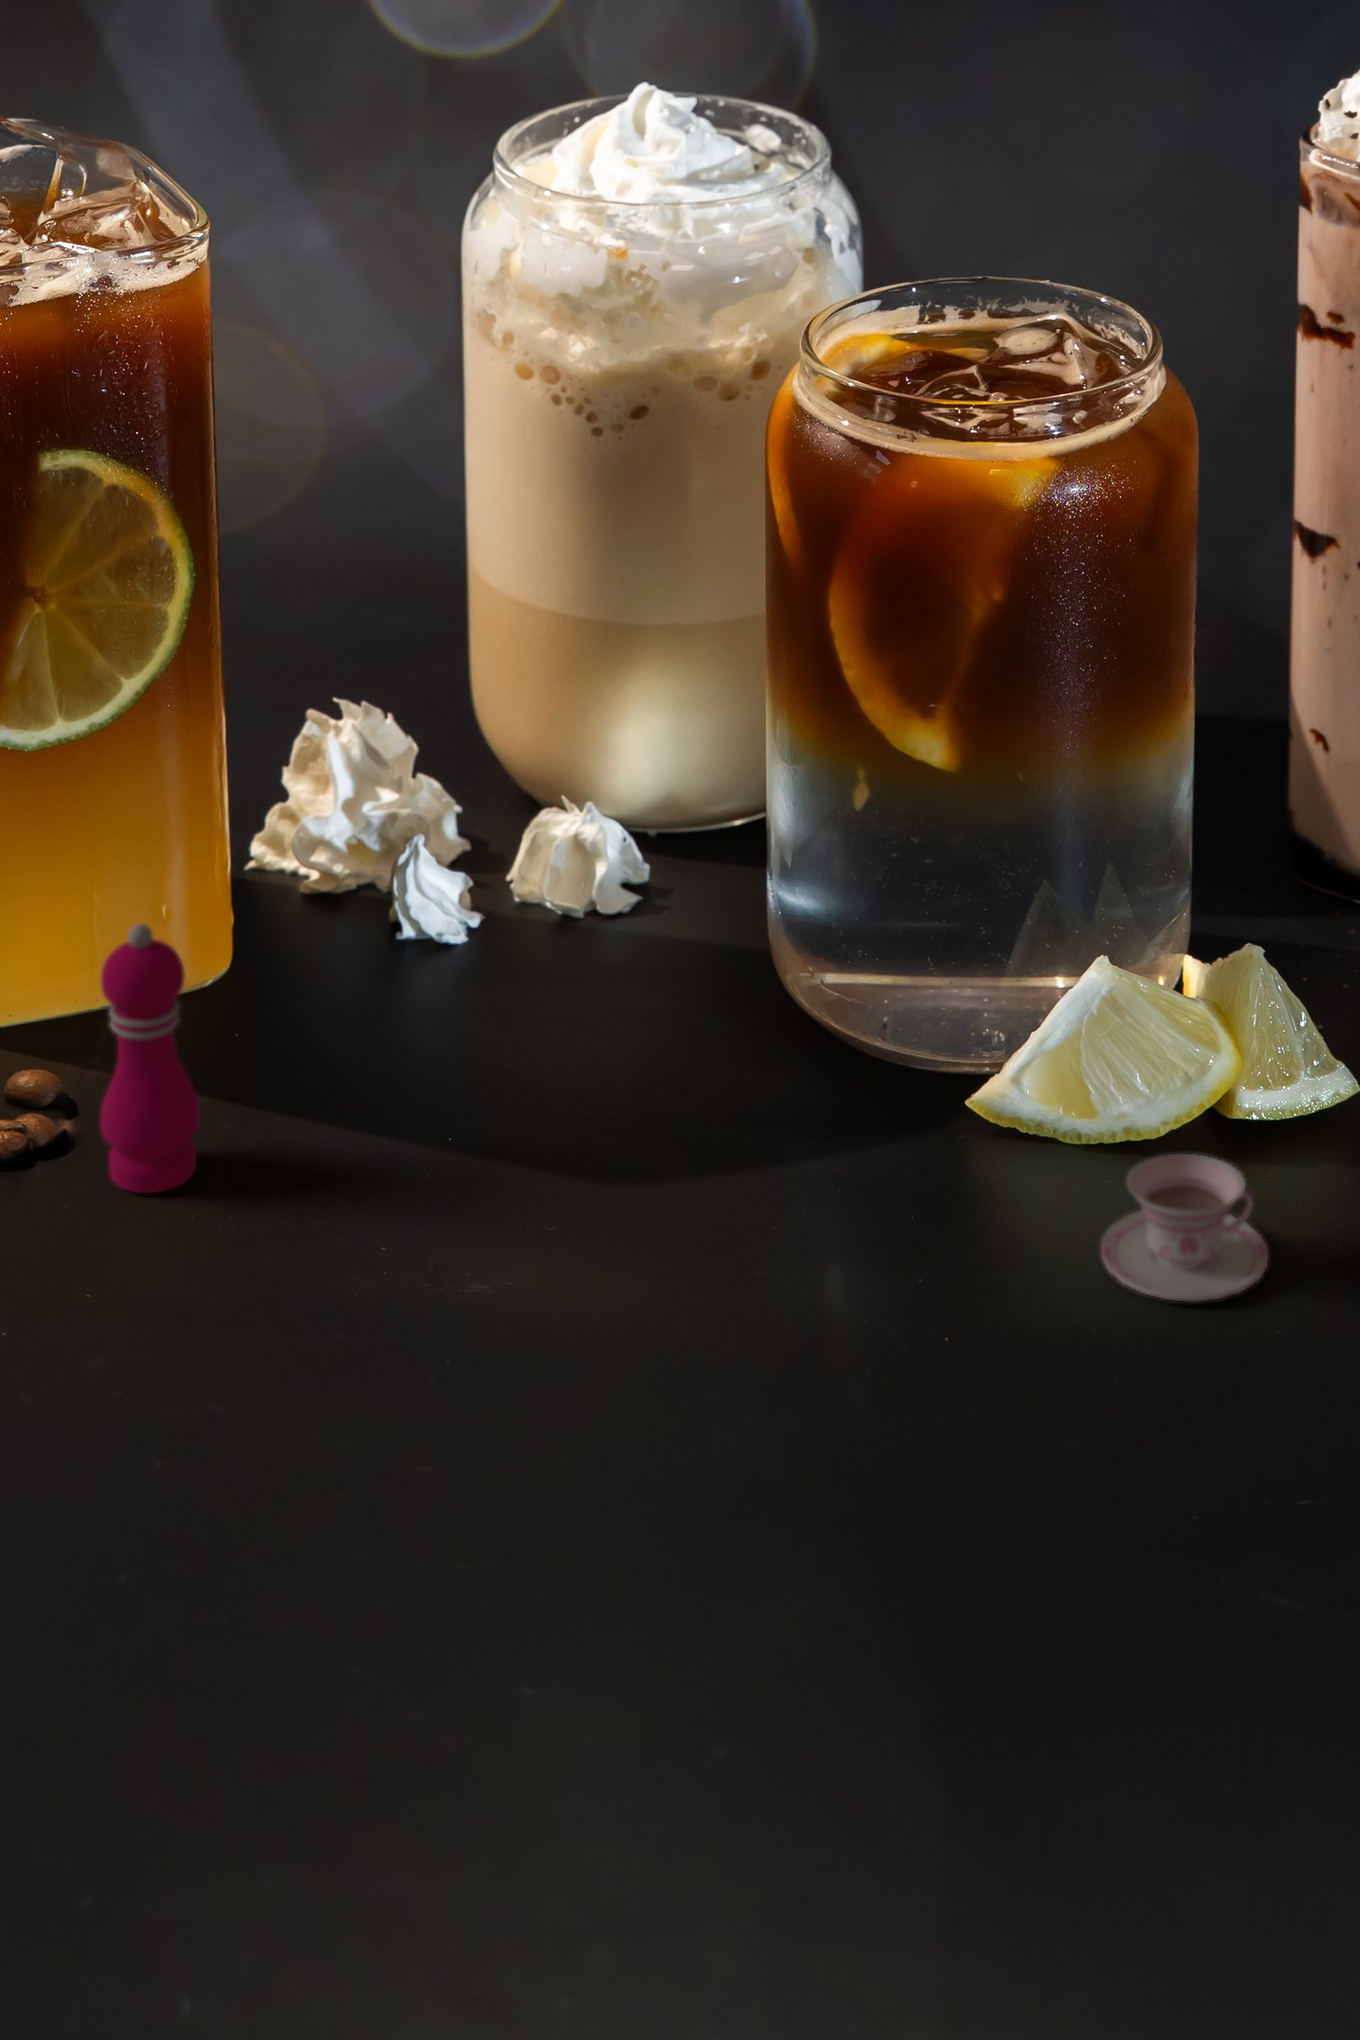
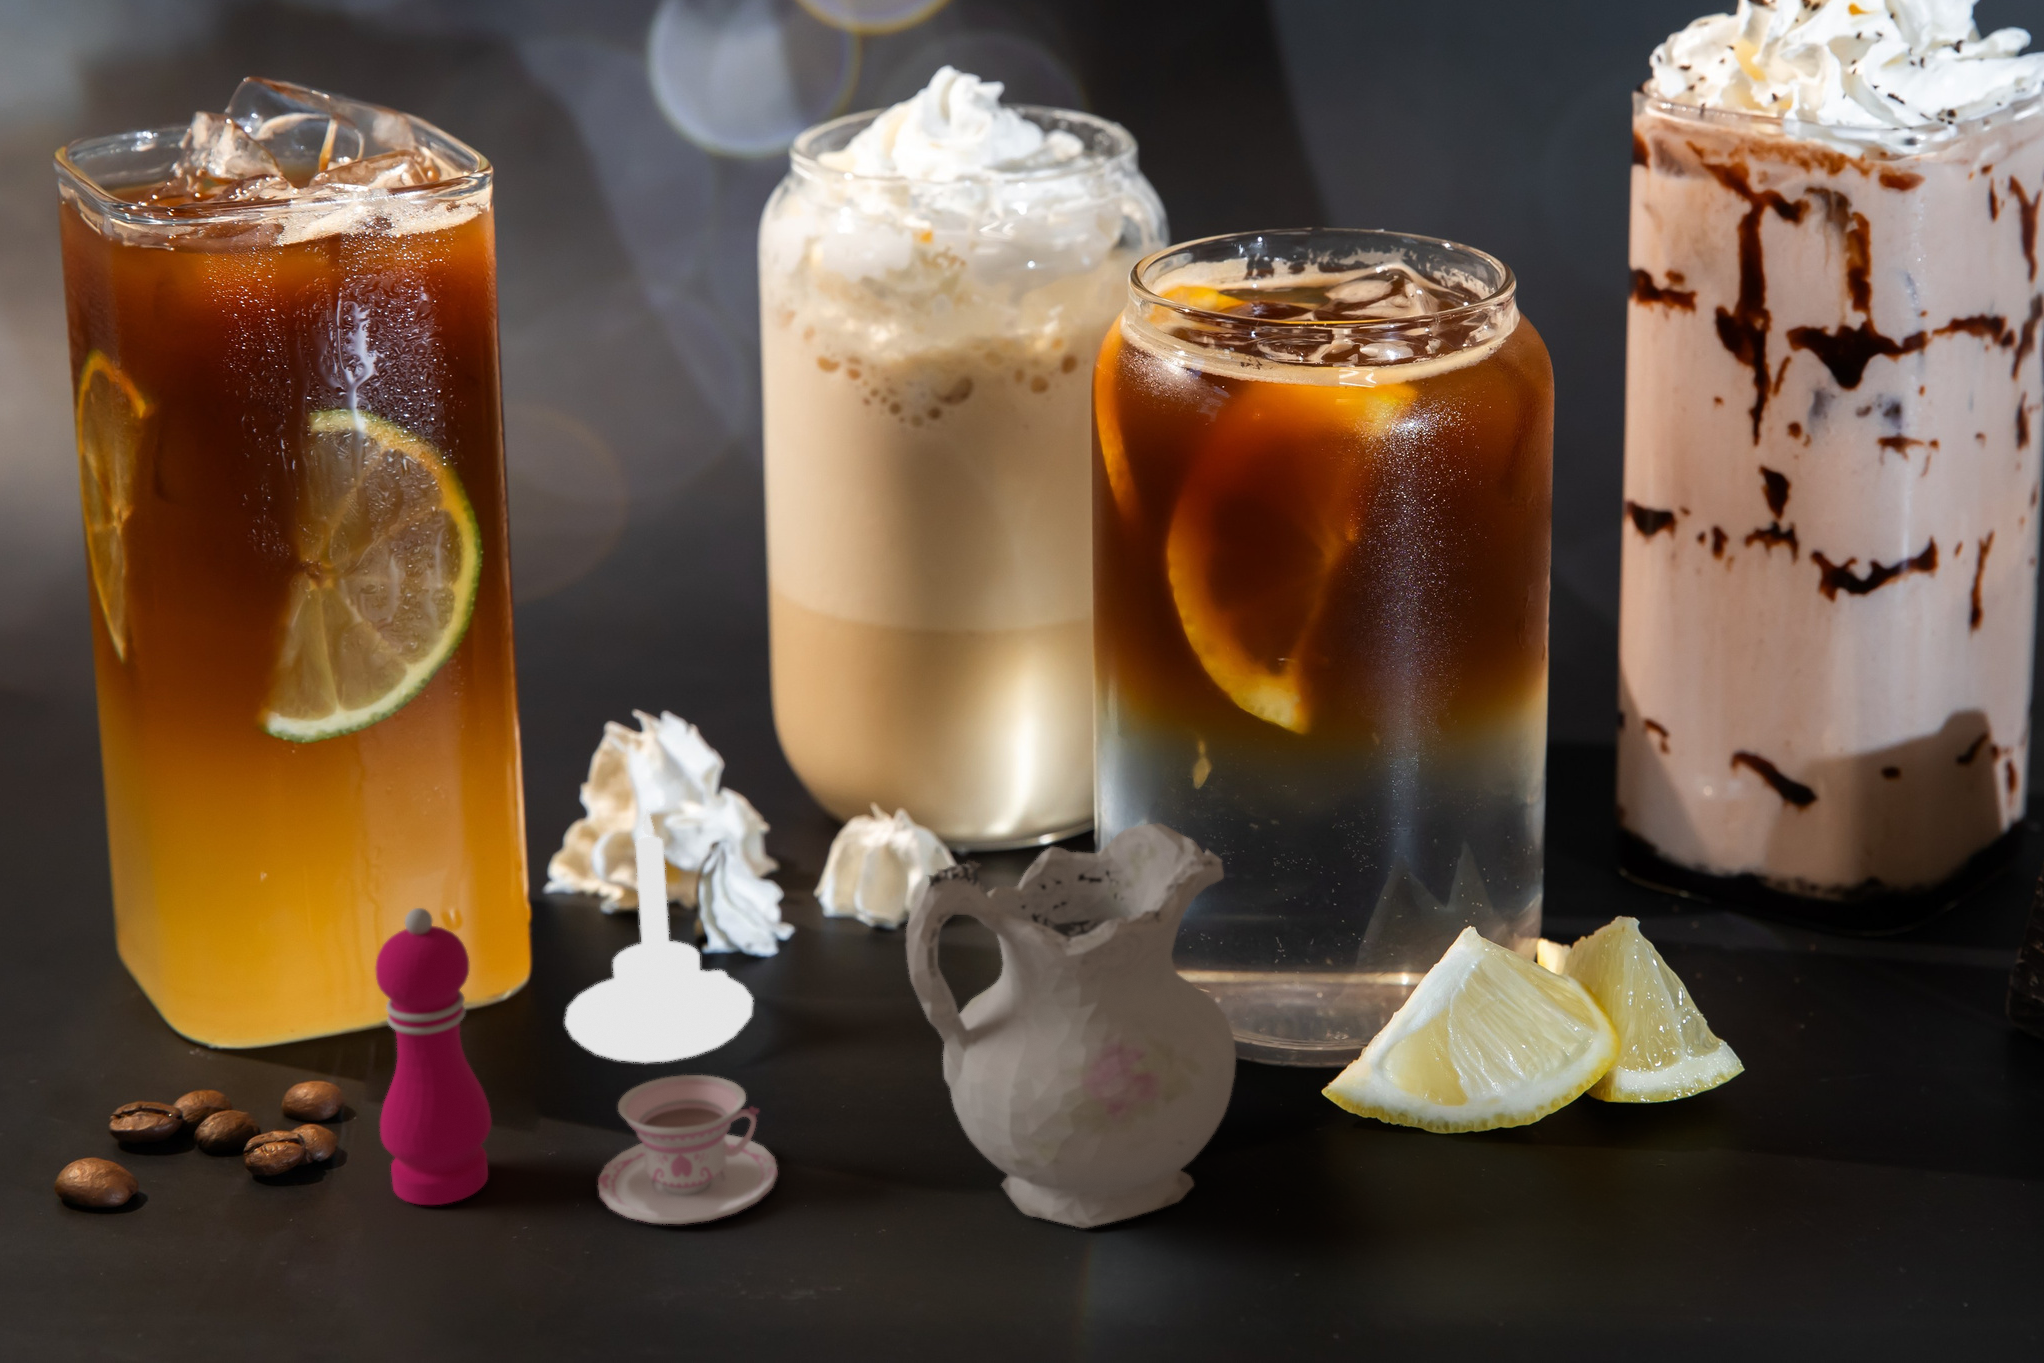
candle holder: none [265,815,441,1056] -> present [565,807,753,1063]
ceramic pitcher: none [579,859,878,1232] -> present [906,823,1236,1228]
teacup: present [1101,1154,1268,1301] -> present [598,1075,778,1224]

